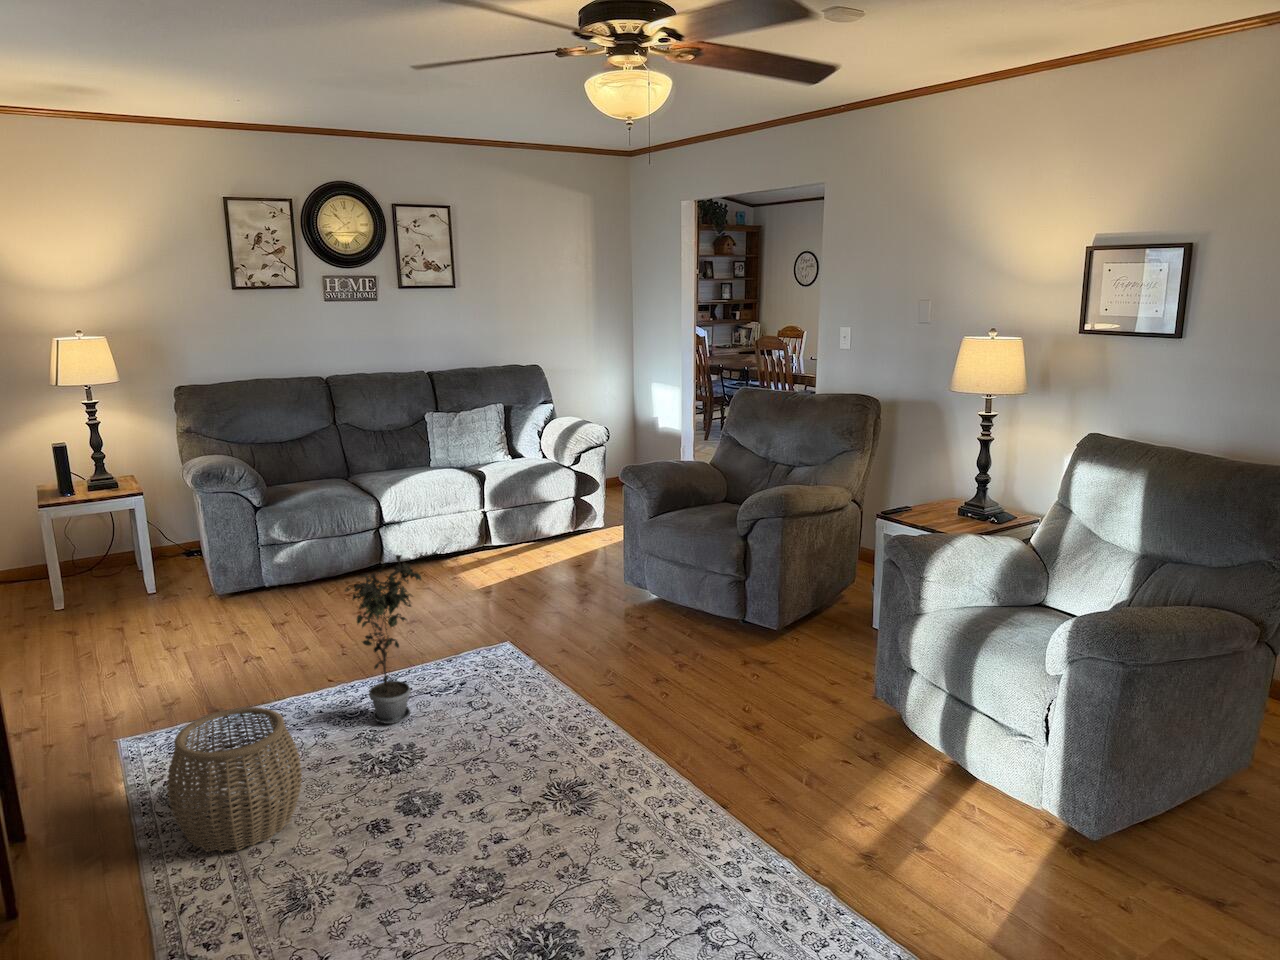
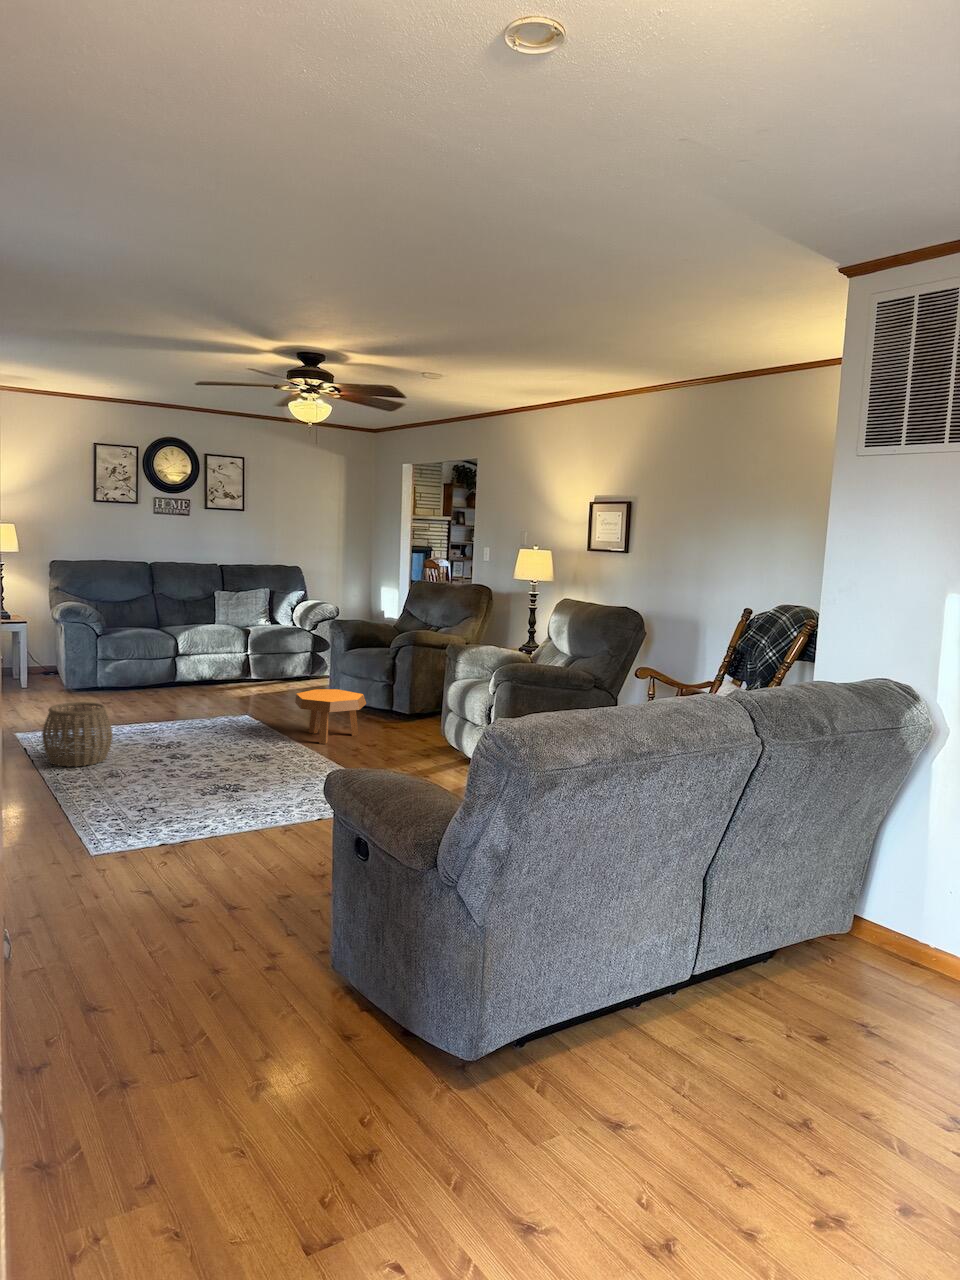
potted plant: present [345,555,421,724] -> none [145,640,190,737]
footstool: none [605,606,725,722] -> present [295,689,366,744]

